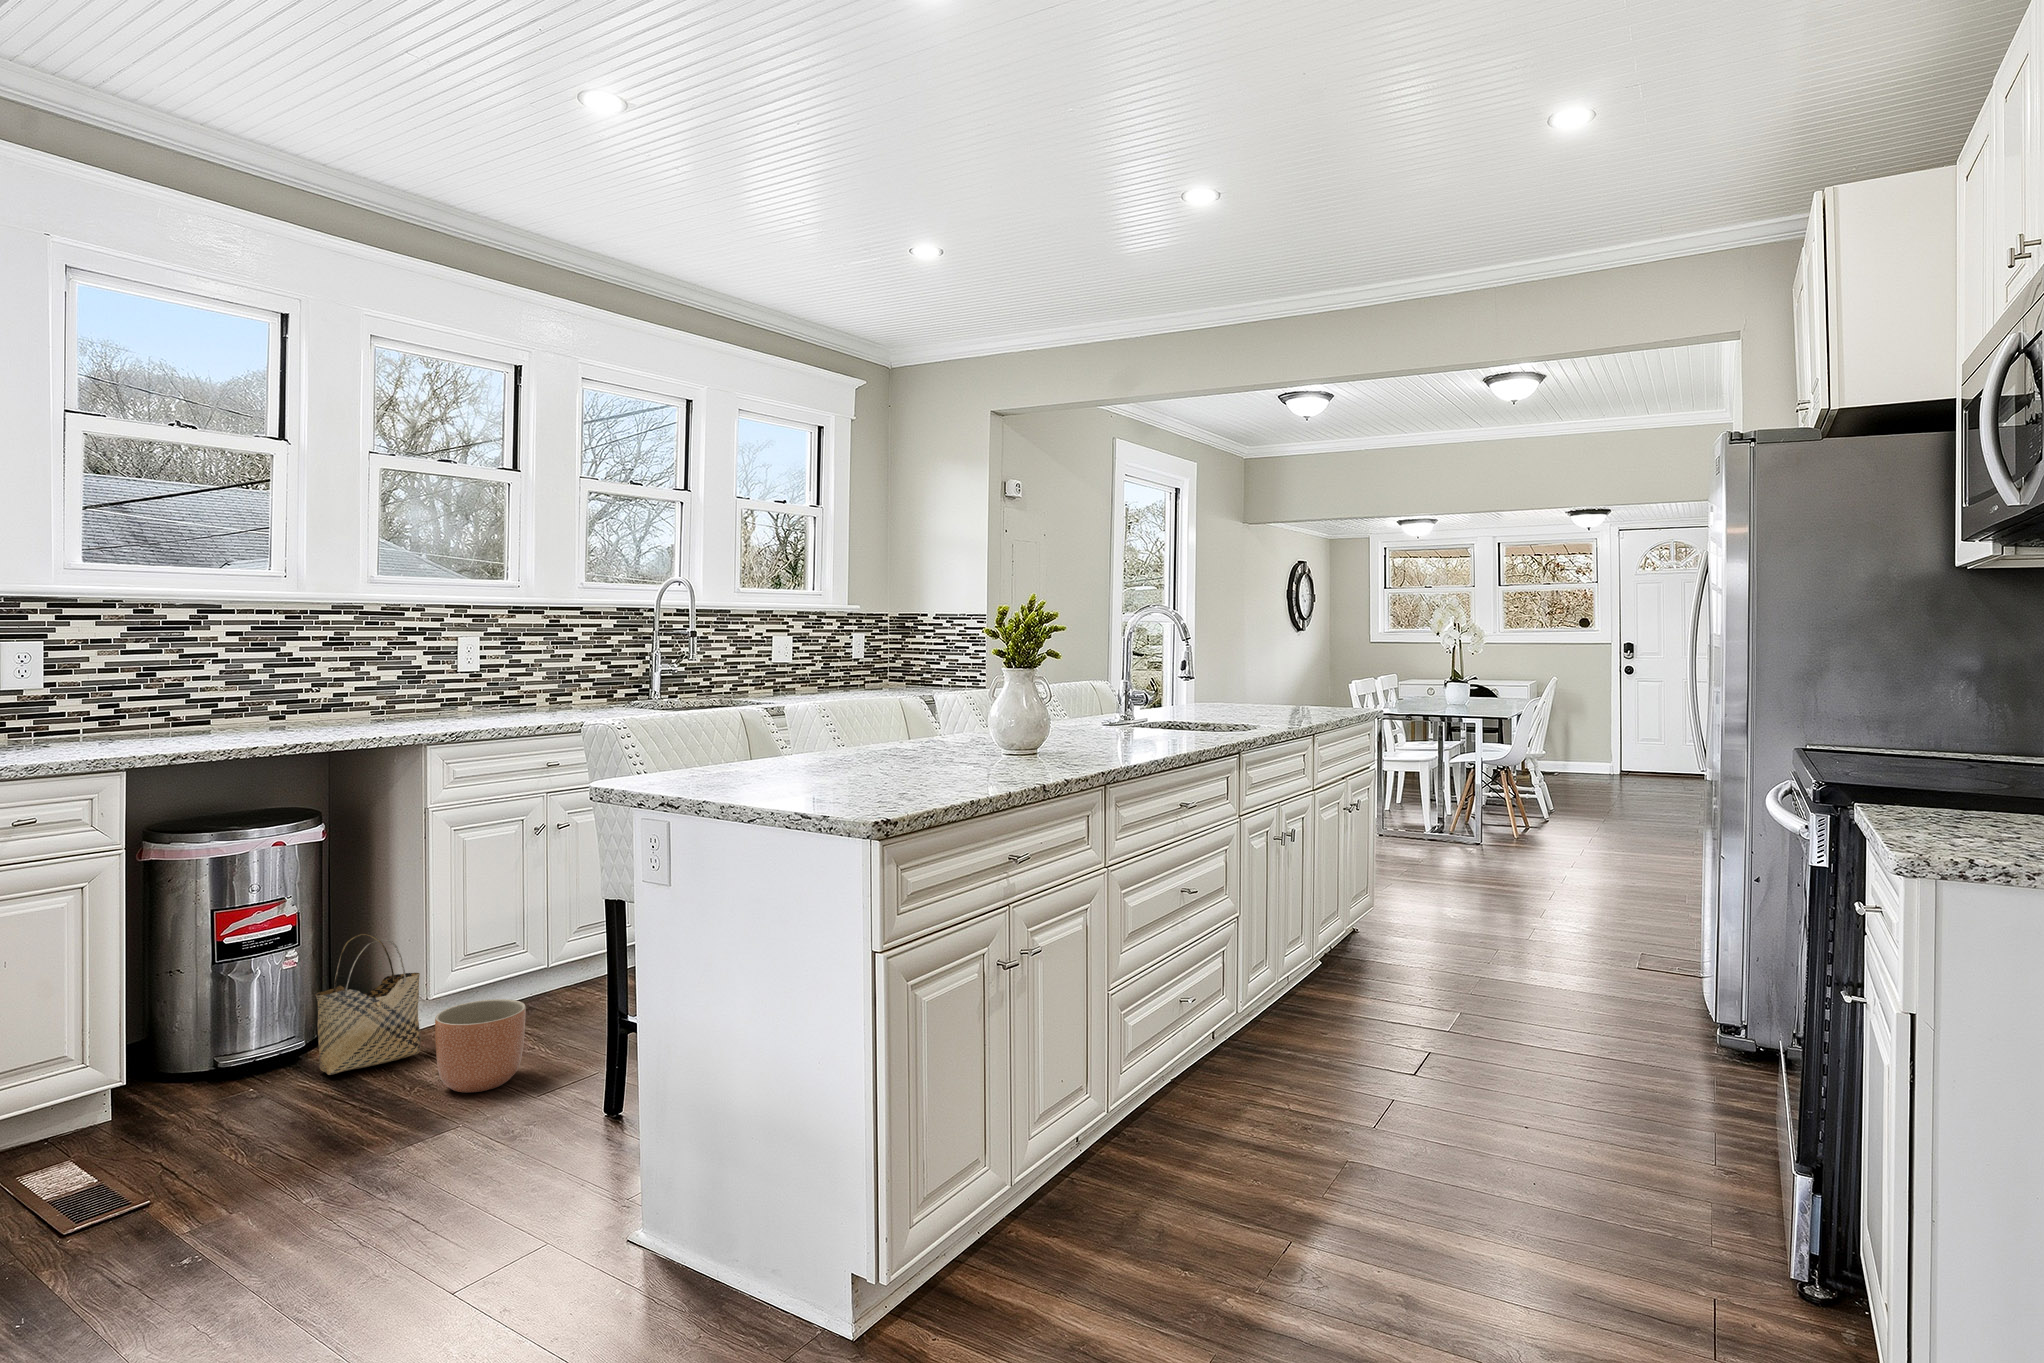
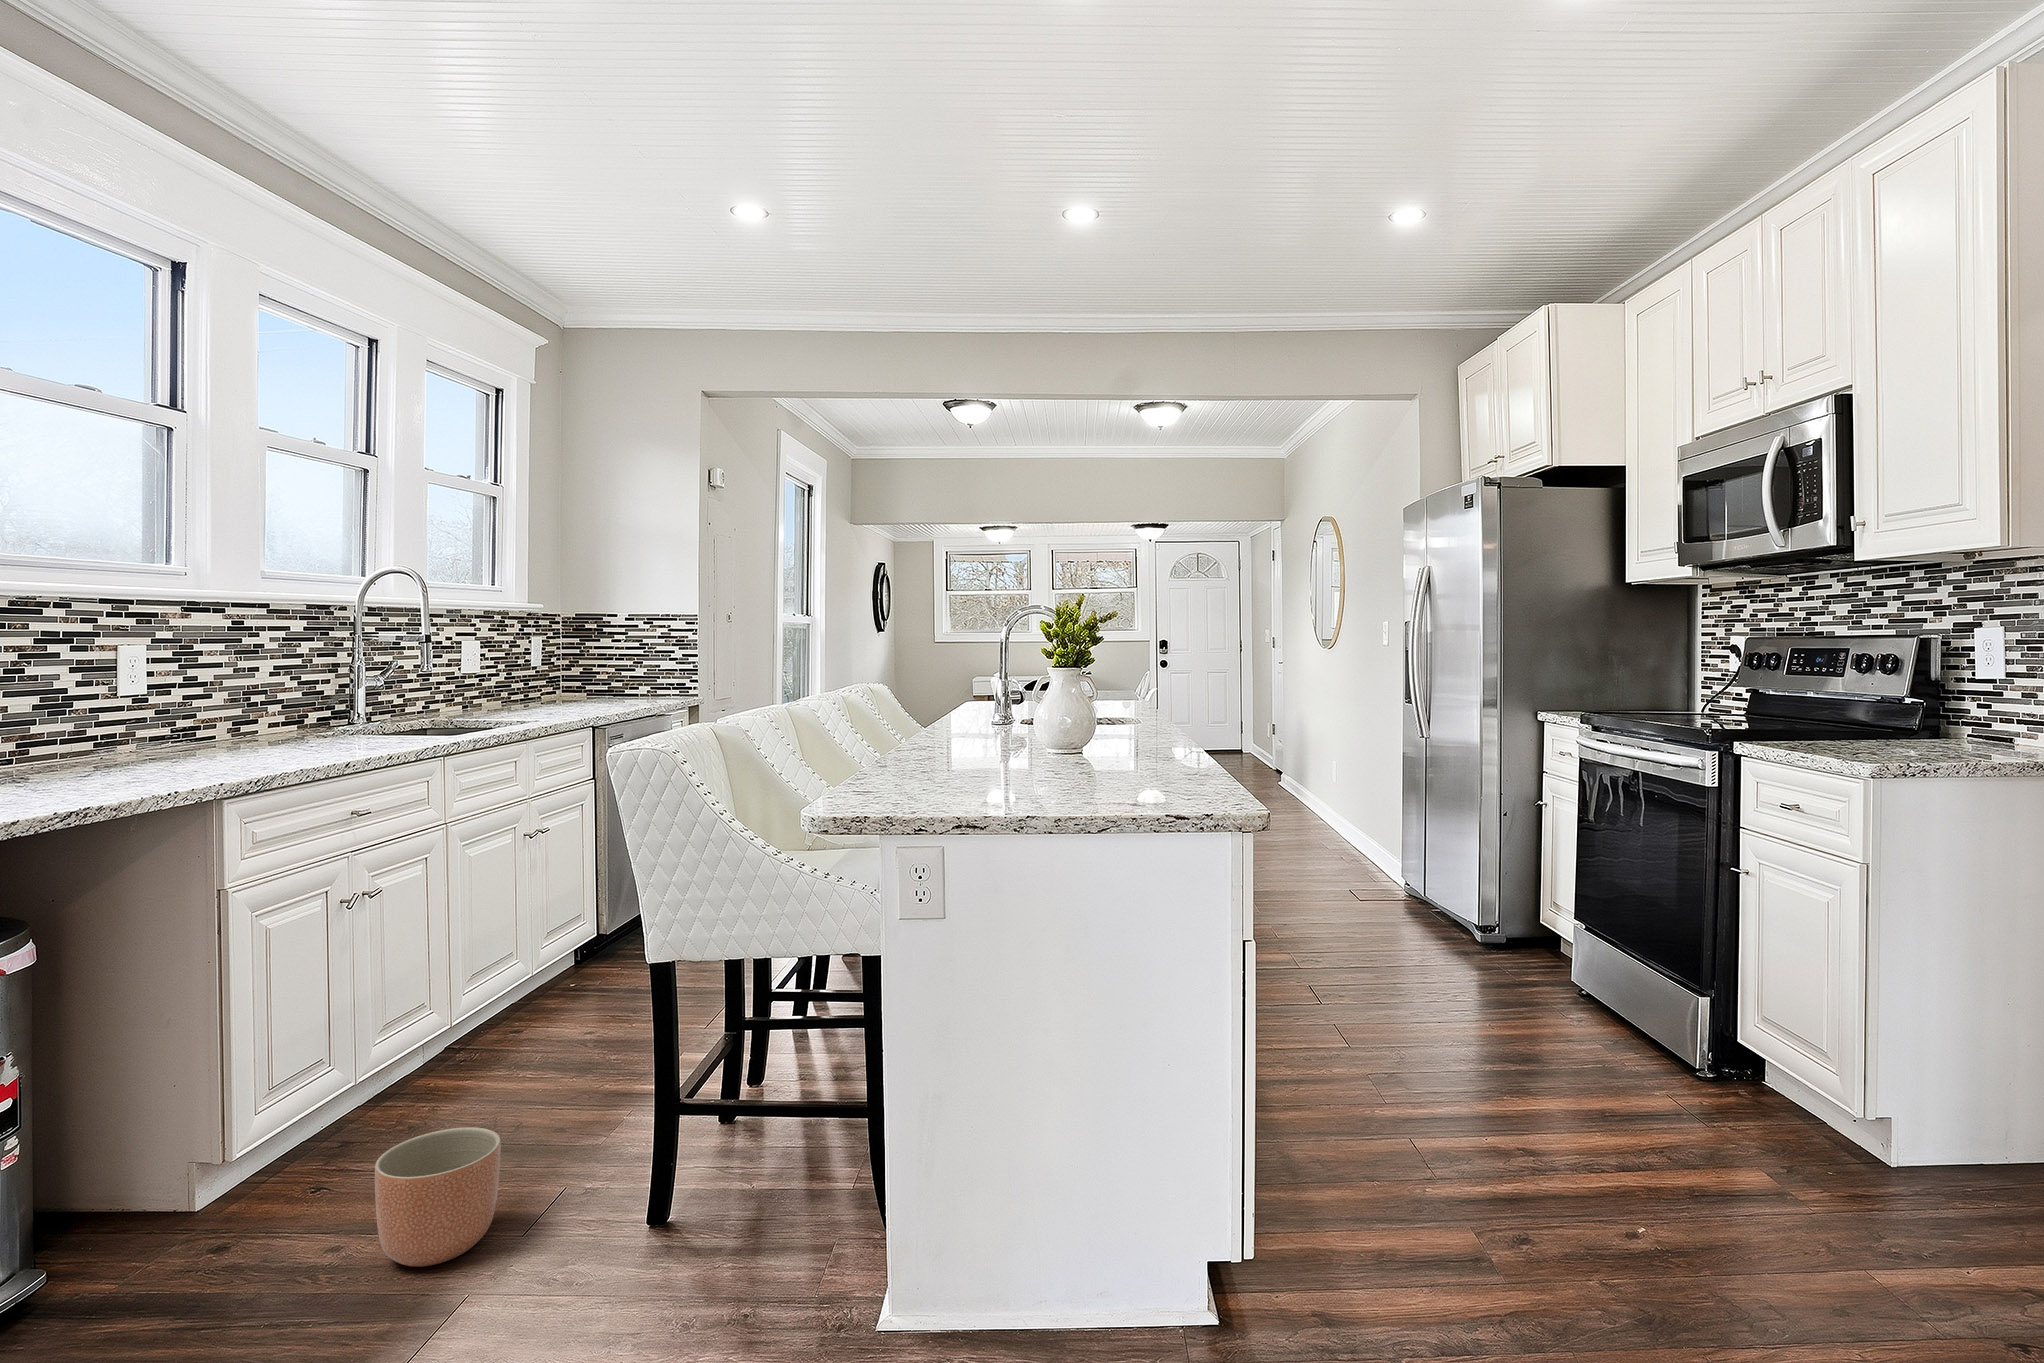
woven basket: present [315,934,421,1075] -> none [125,1087,275,1306]

